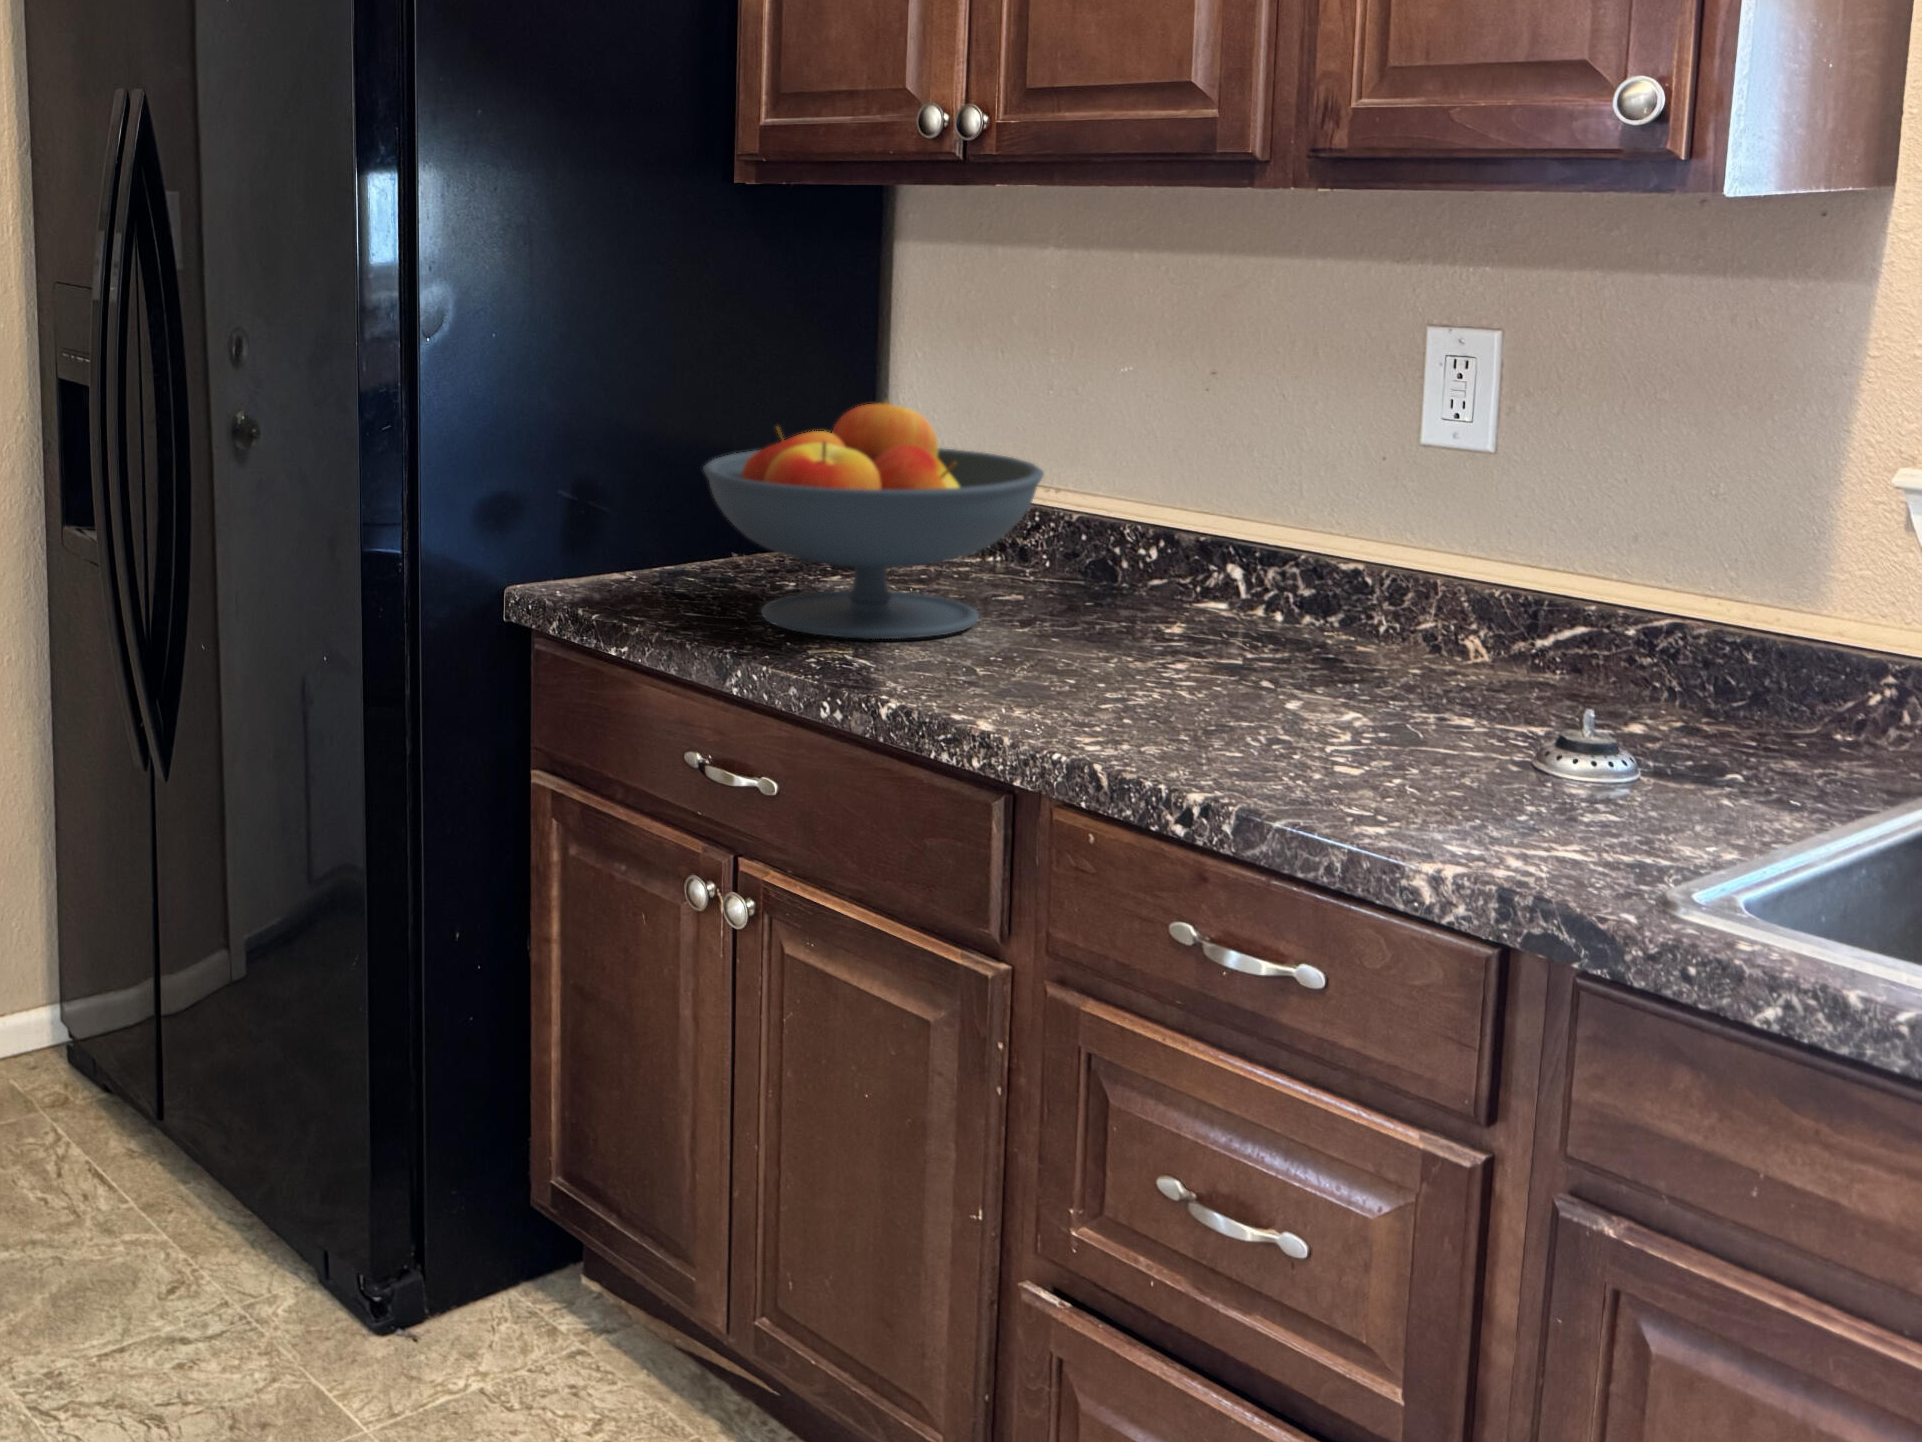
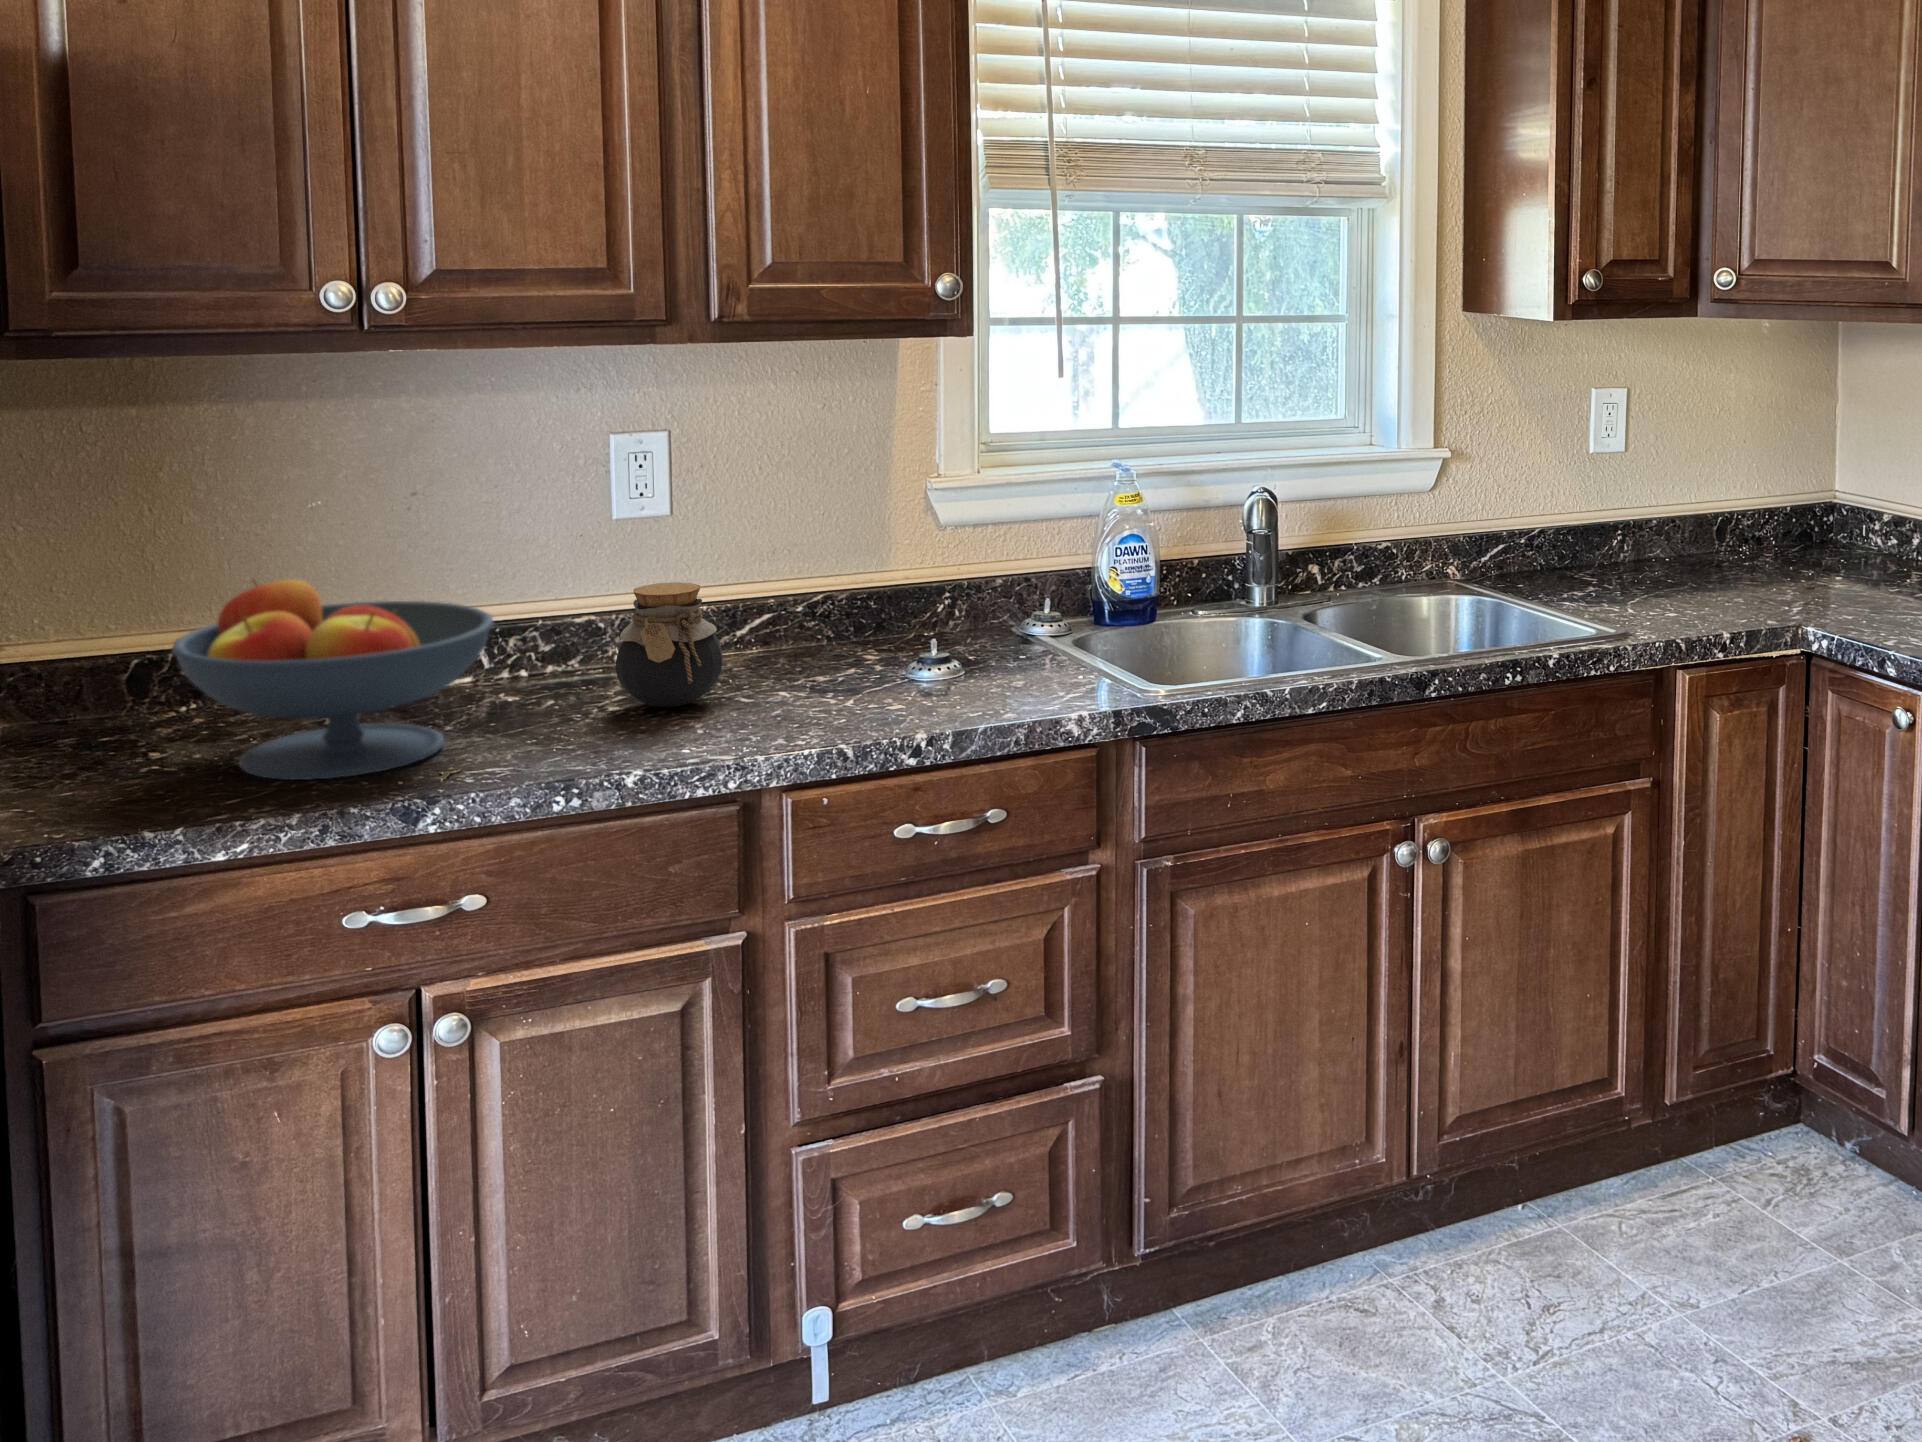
jar: none [1126,502,1291,685] -> present [616,582,723,707]

